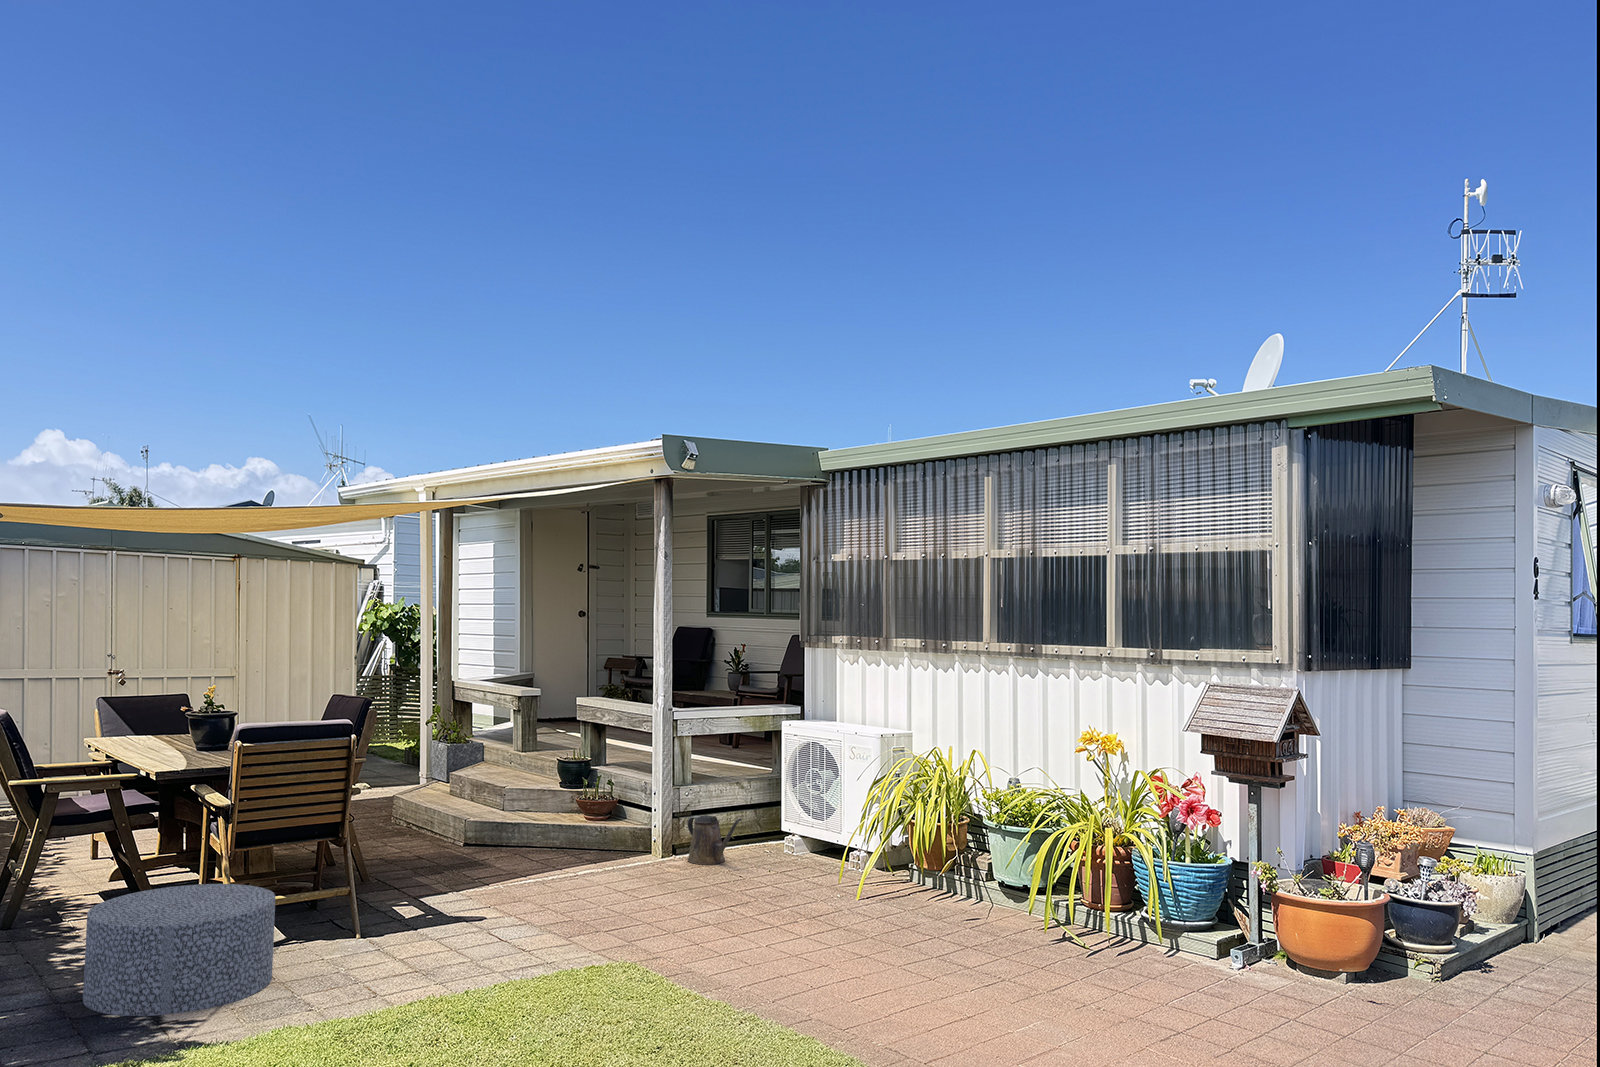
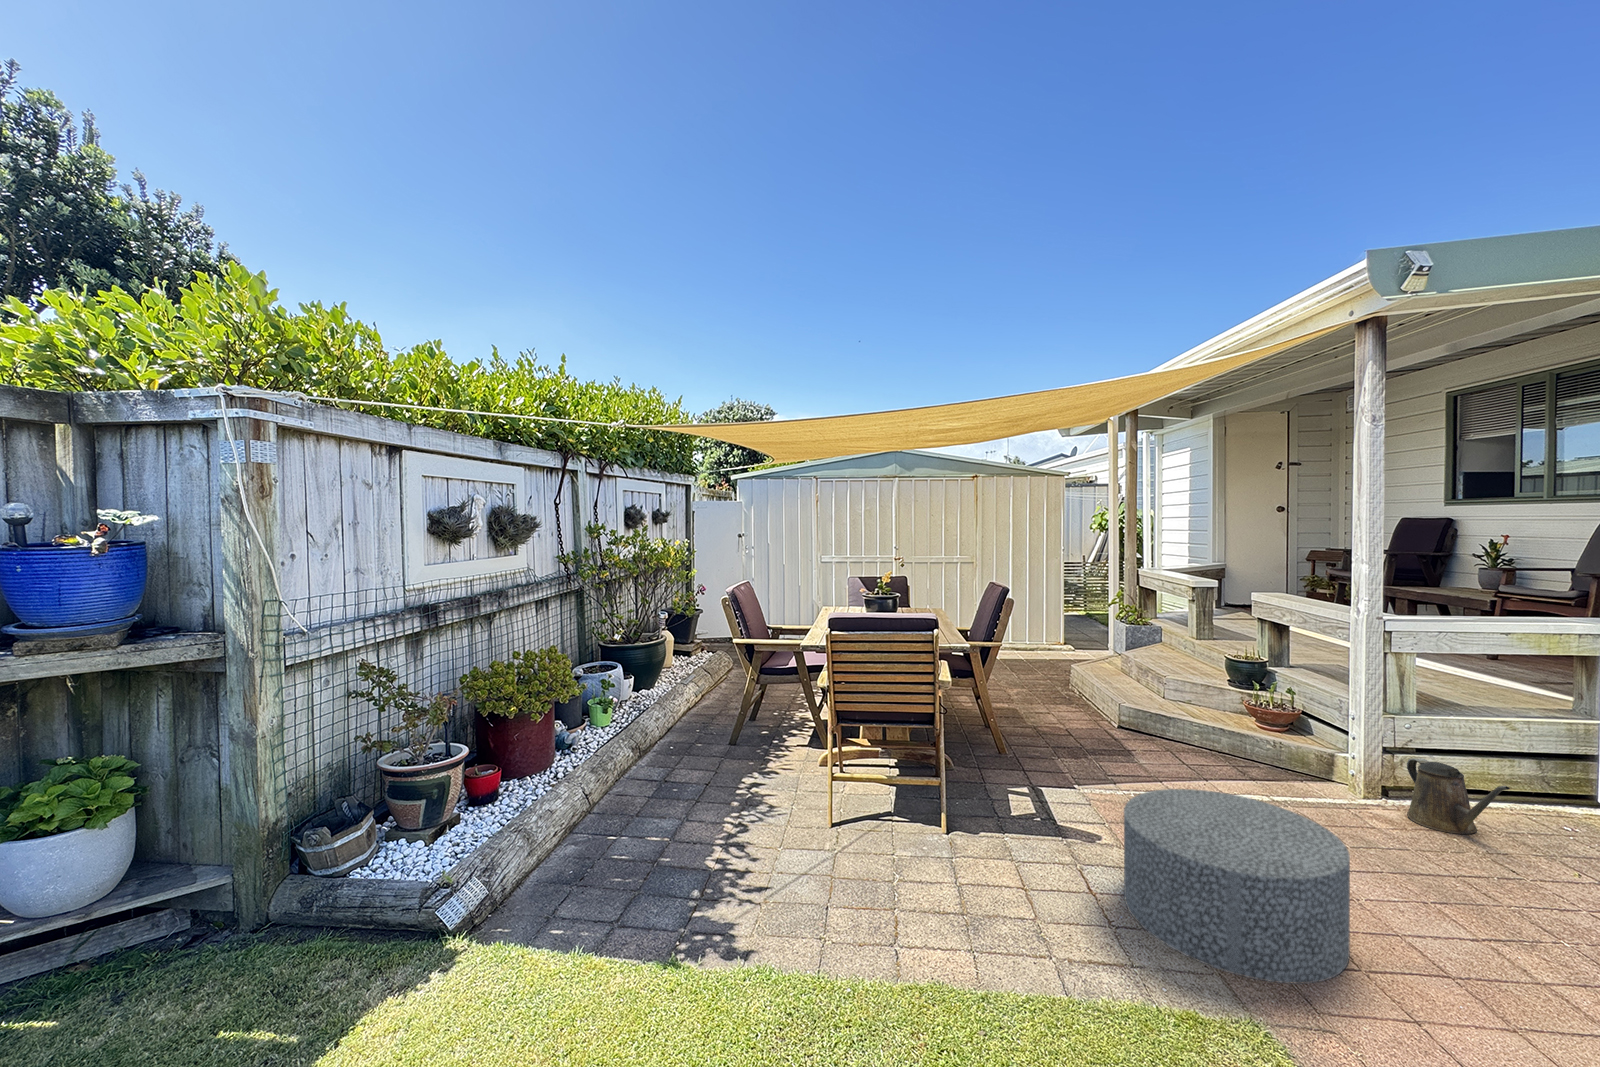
ottoman: present [83,884,275,1016] -> present [1124,789,1350,984]

